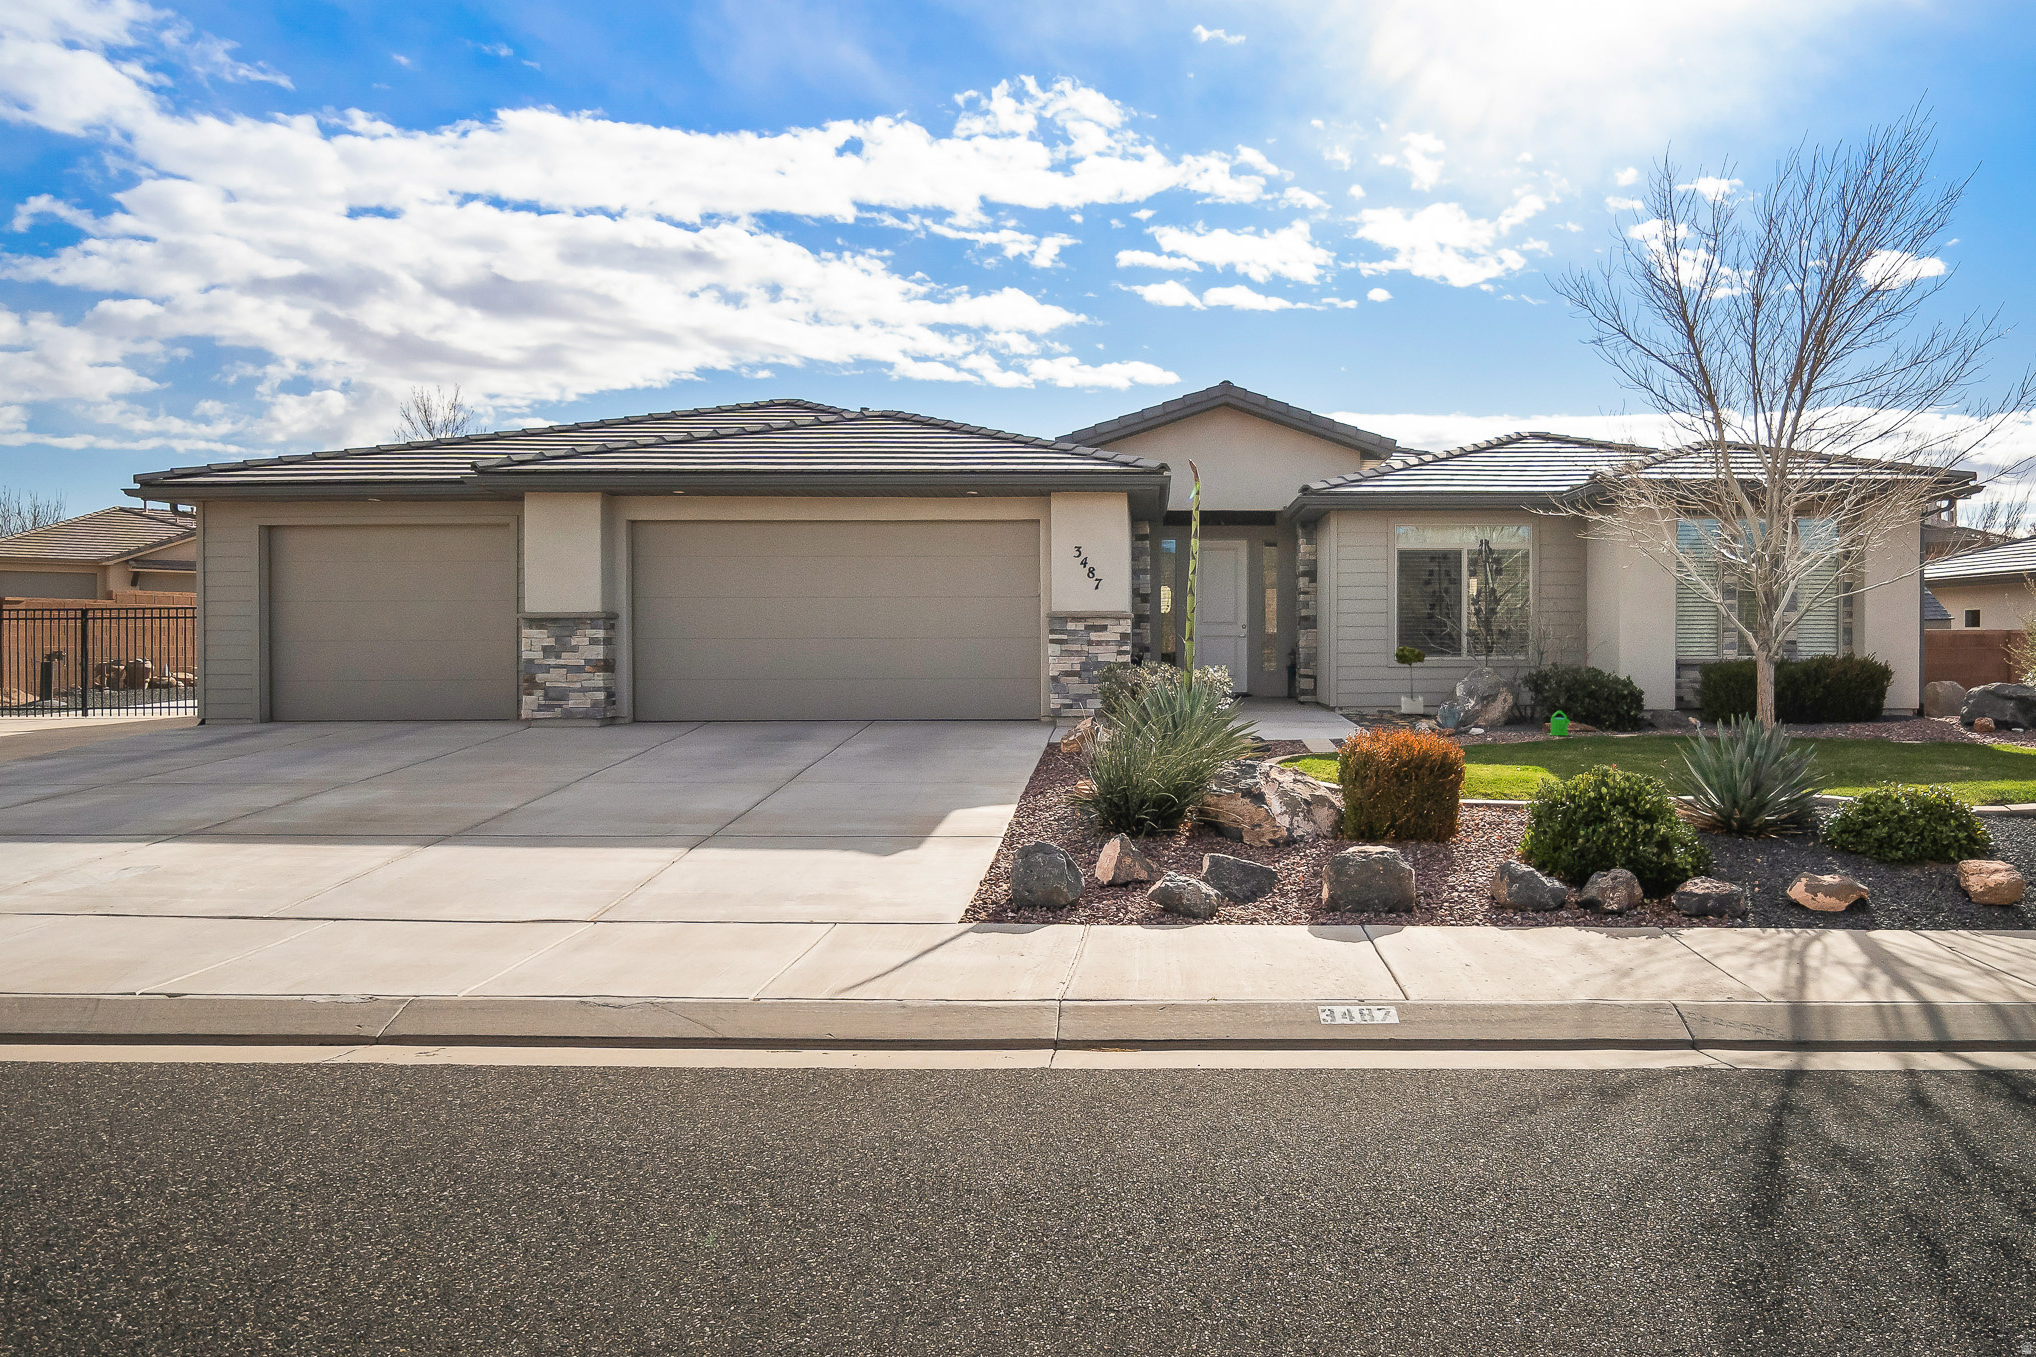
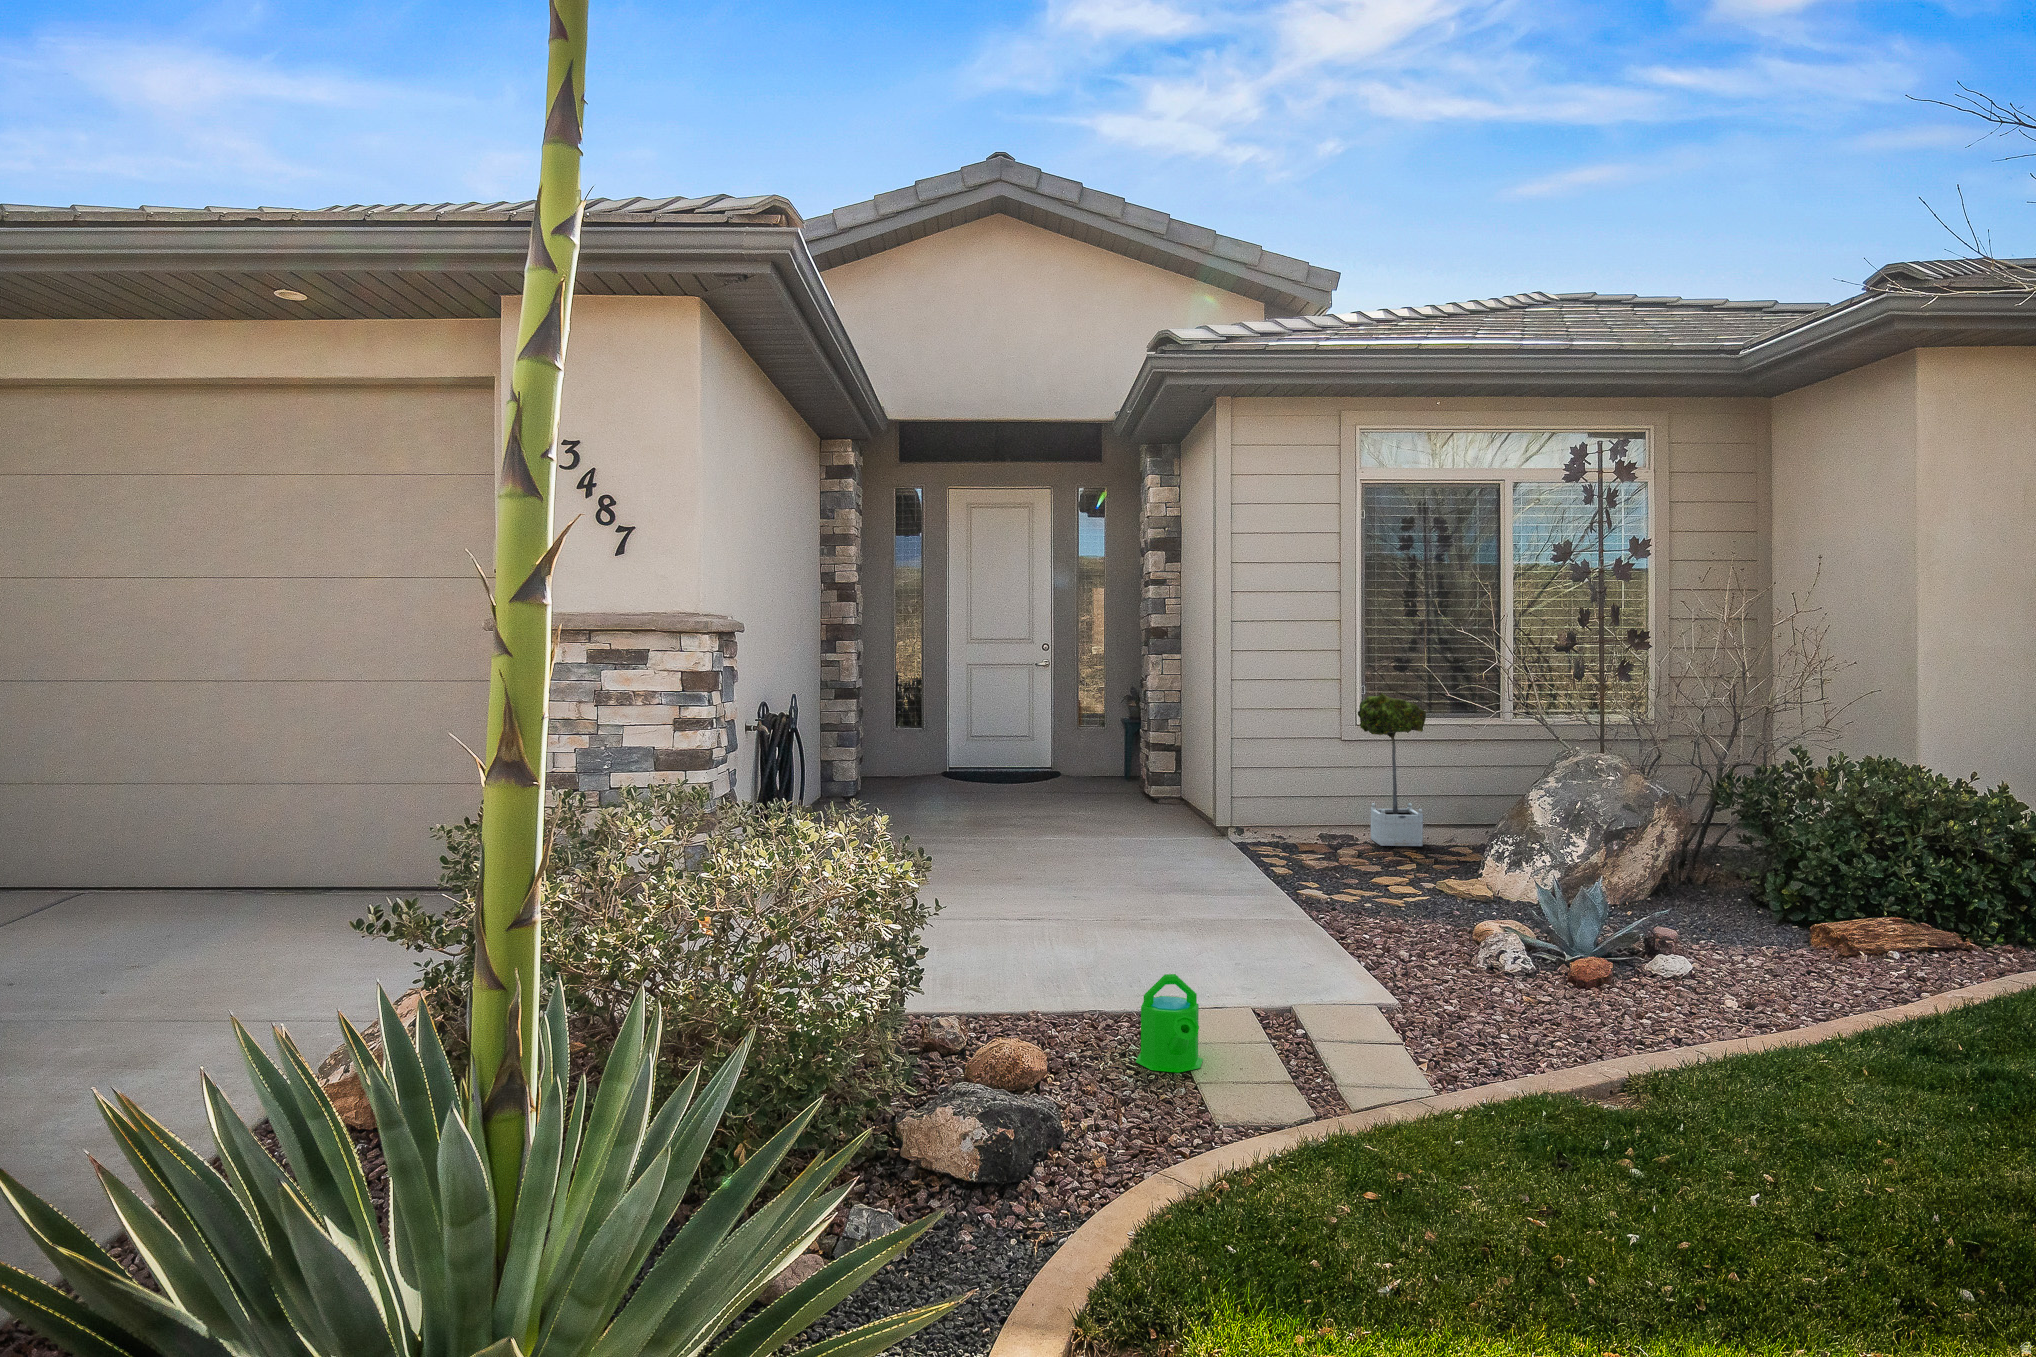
watering can: present [1550,711,1570,735] -> present [1136,974,1203,1073]

